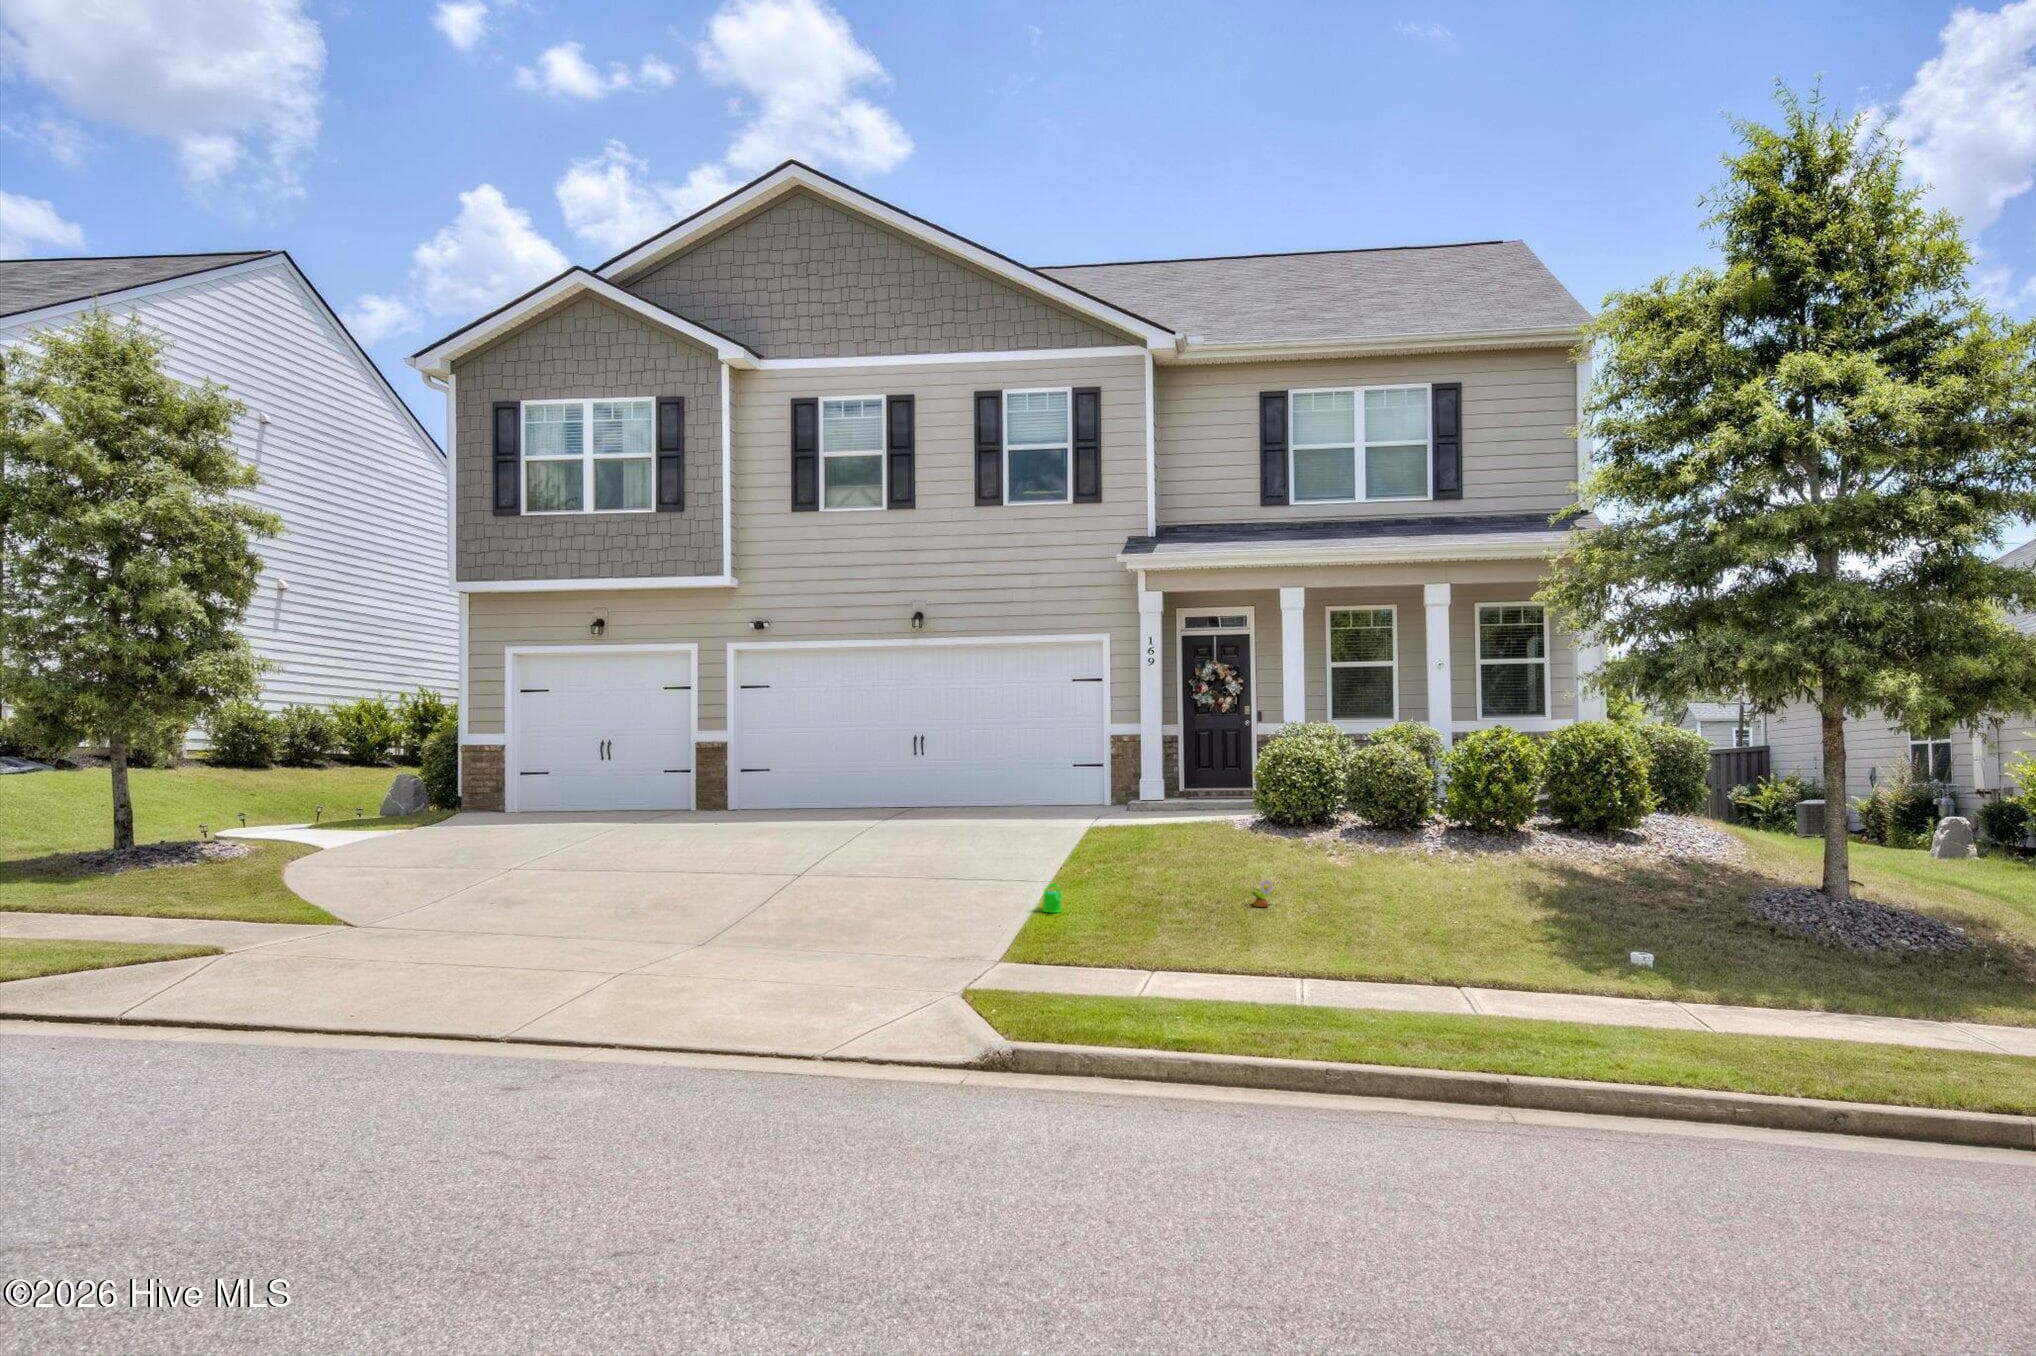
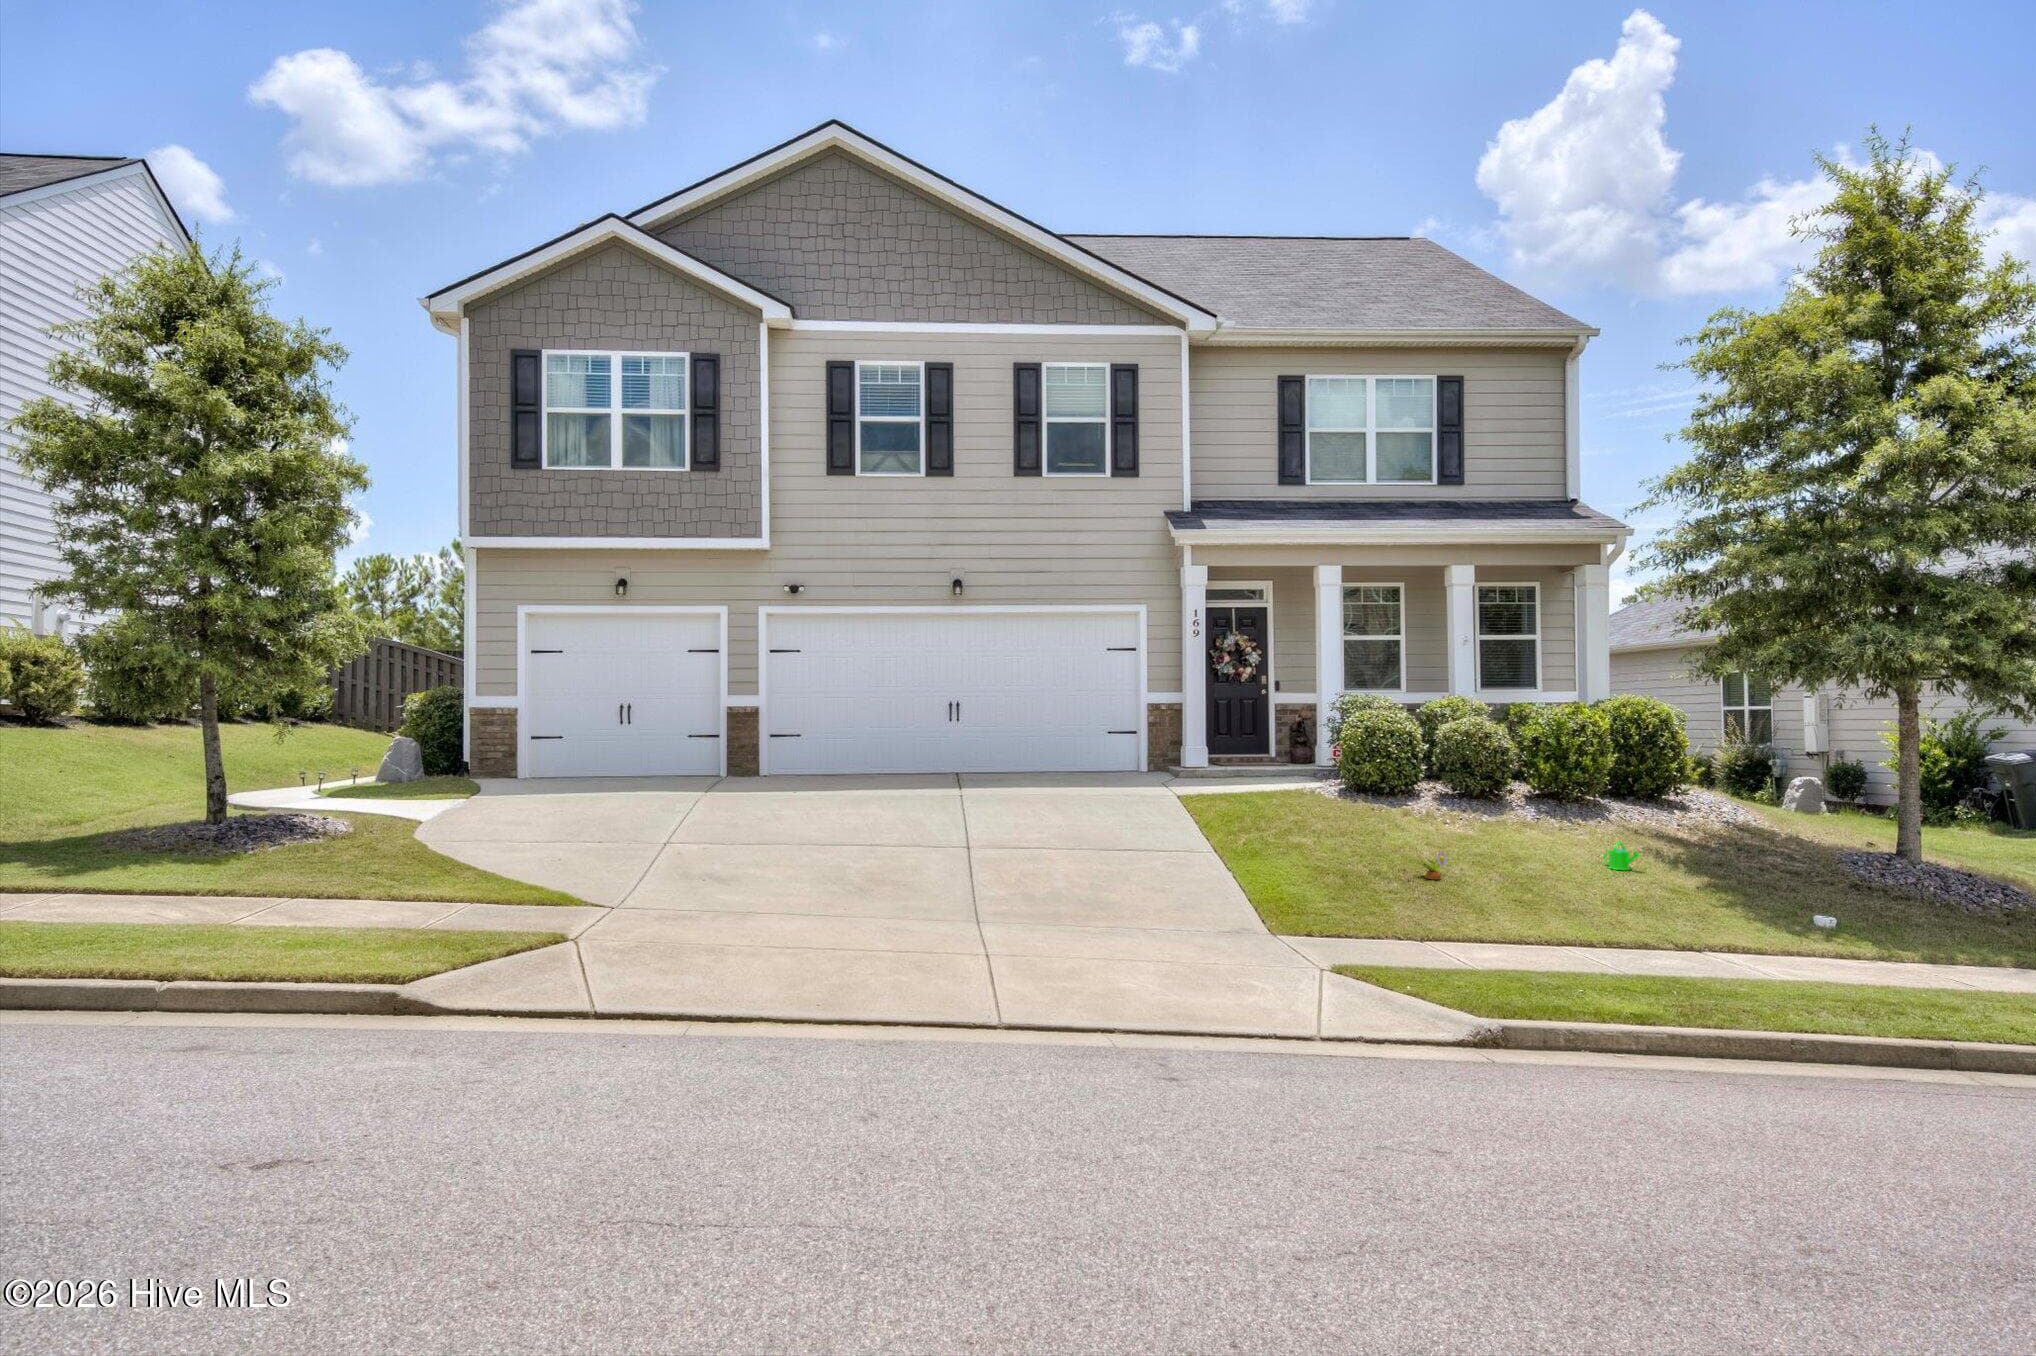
watering can: present [1043,883,1063,913] -> present [1603,841,1640,870]

